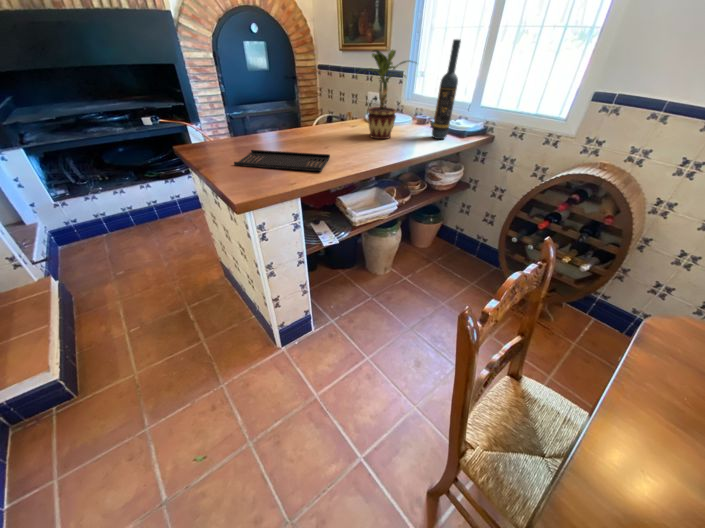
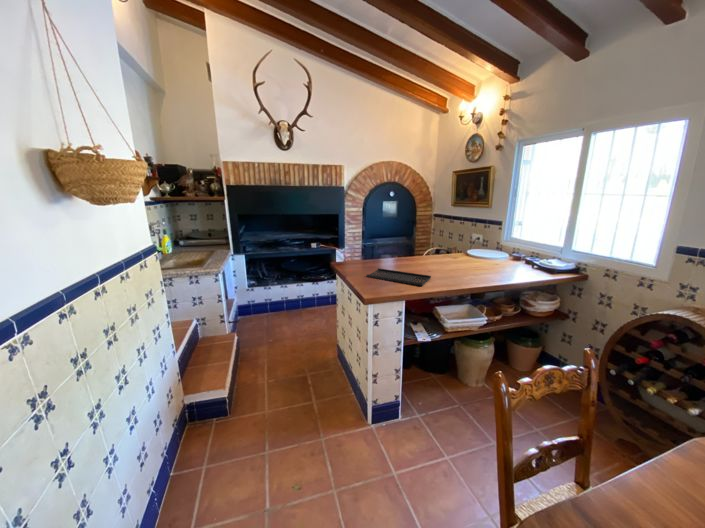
wine bottle: present [432,39,461,139] -> none [521,206,541,273]
potted plant: present [363,50,412,139] -> none [458,211,506,269]

